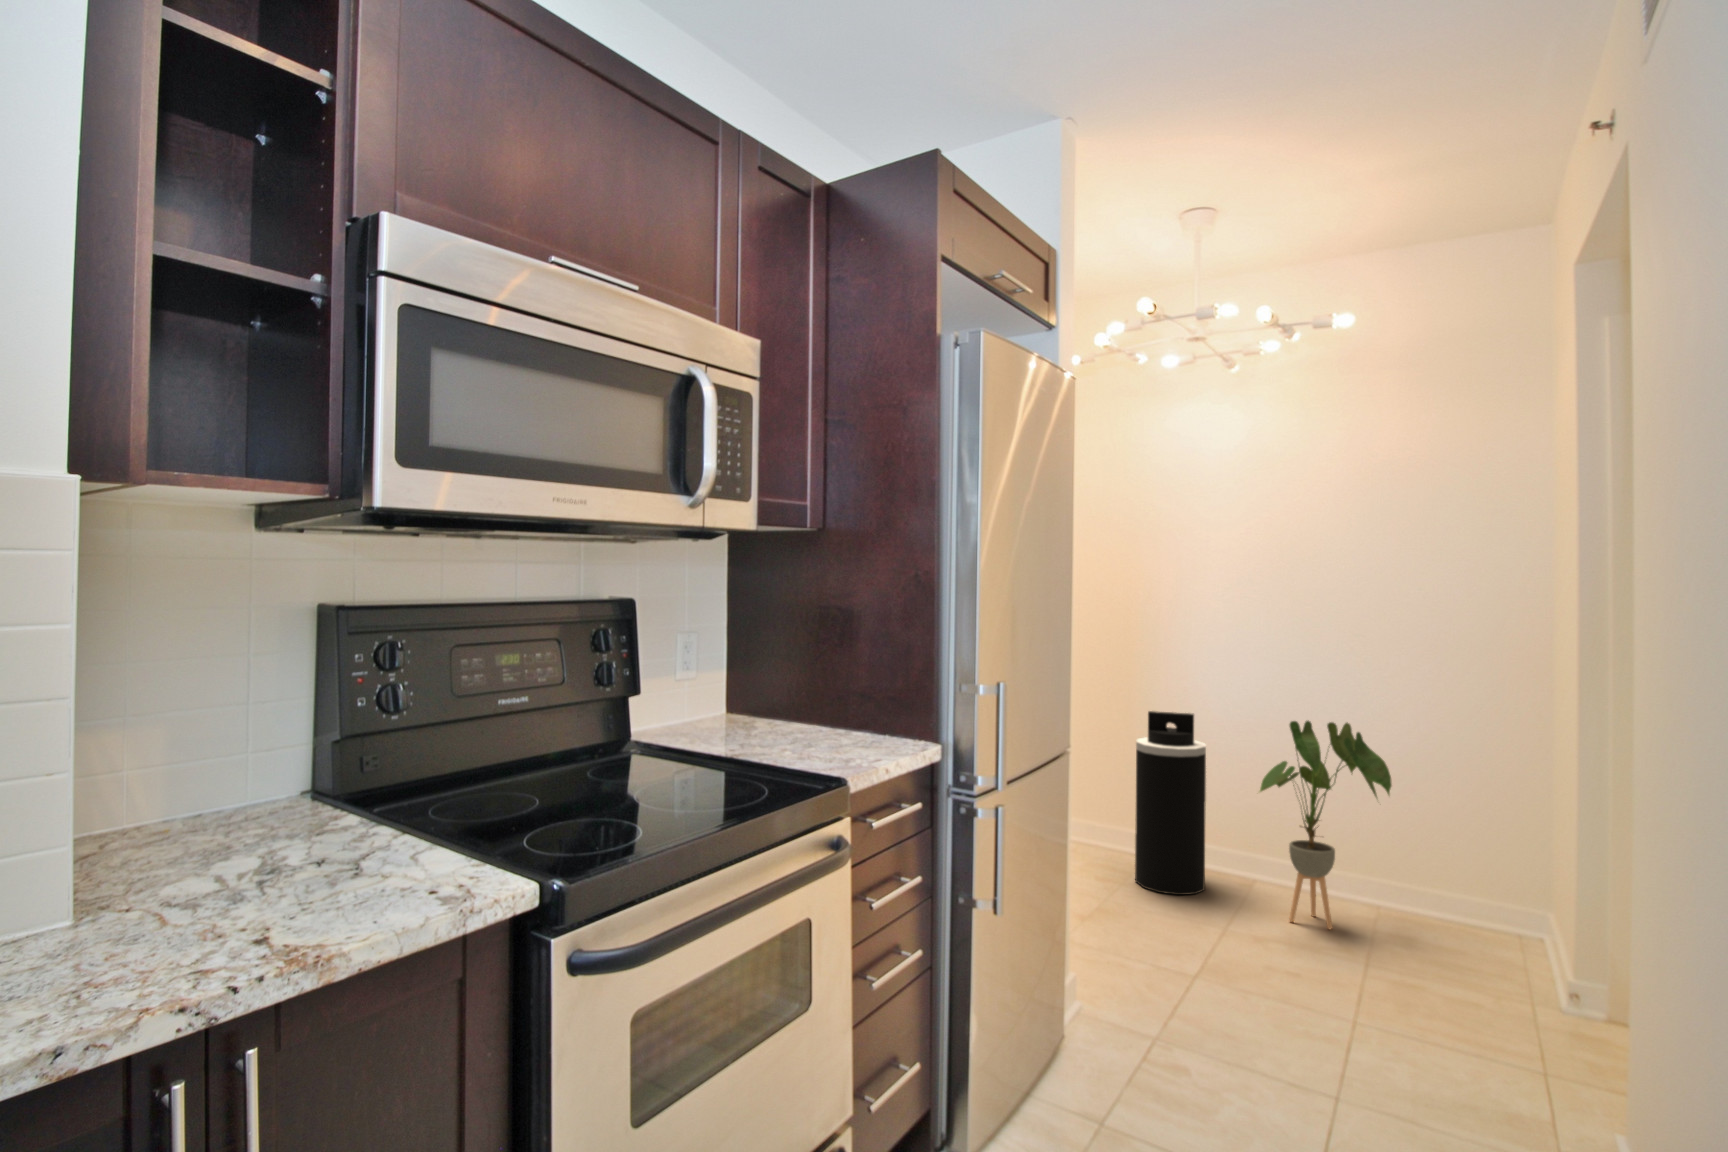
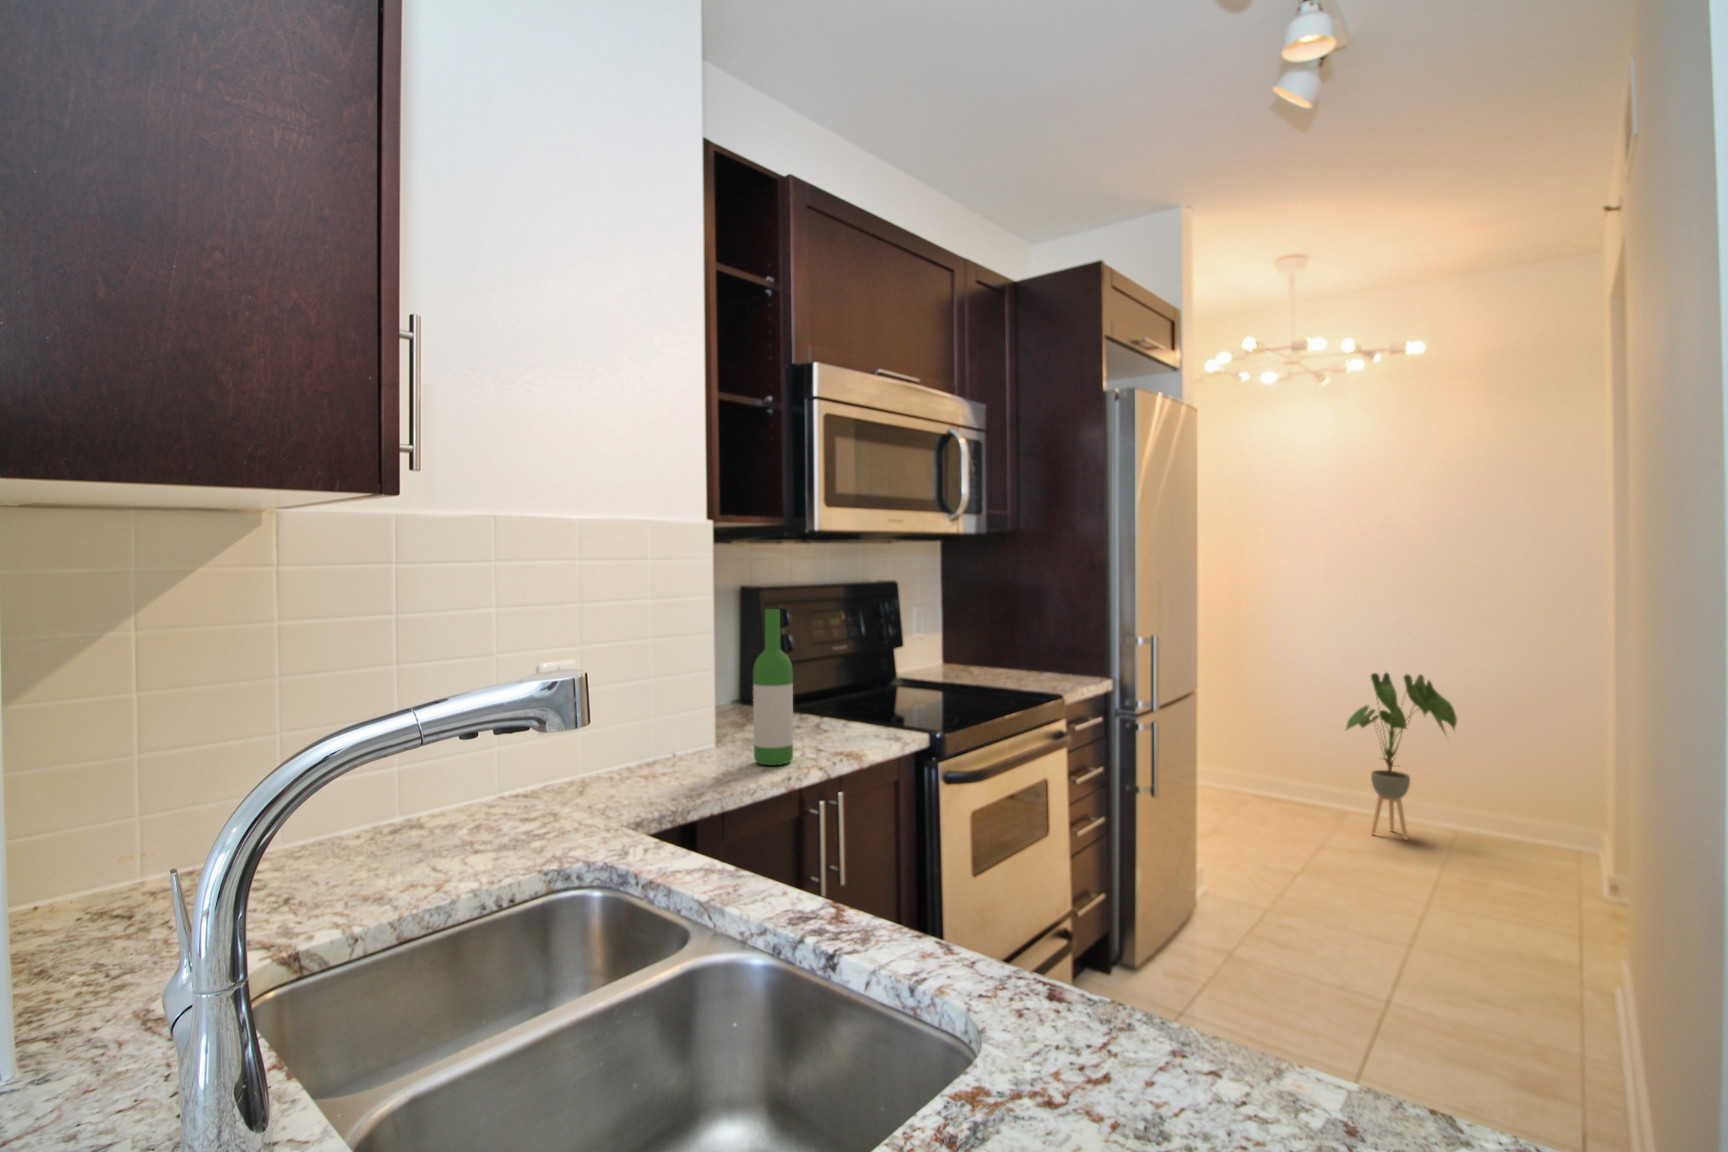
wine bottle: none [79,647,187,981] -> present [753,609,793,765]
trash can: present [1135,711,1206,895] -> none [1240,667,1300,816]

